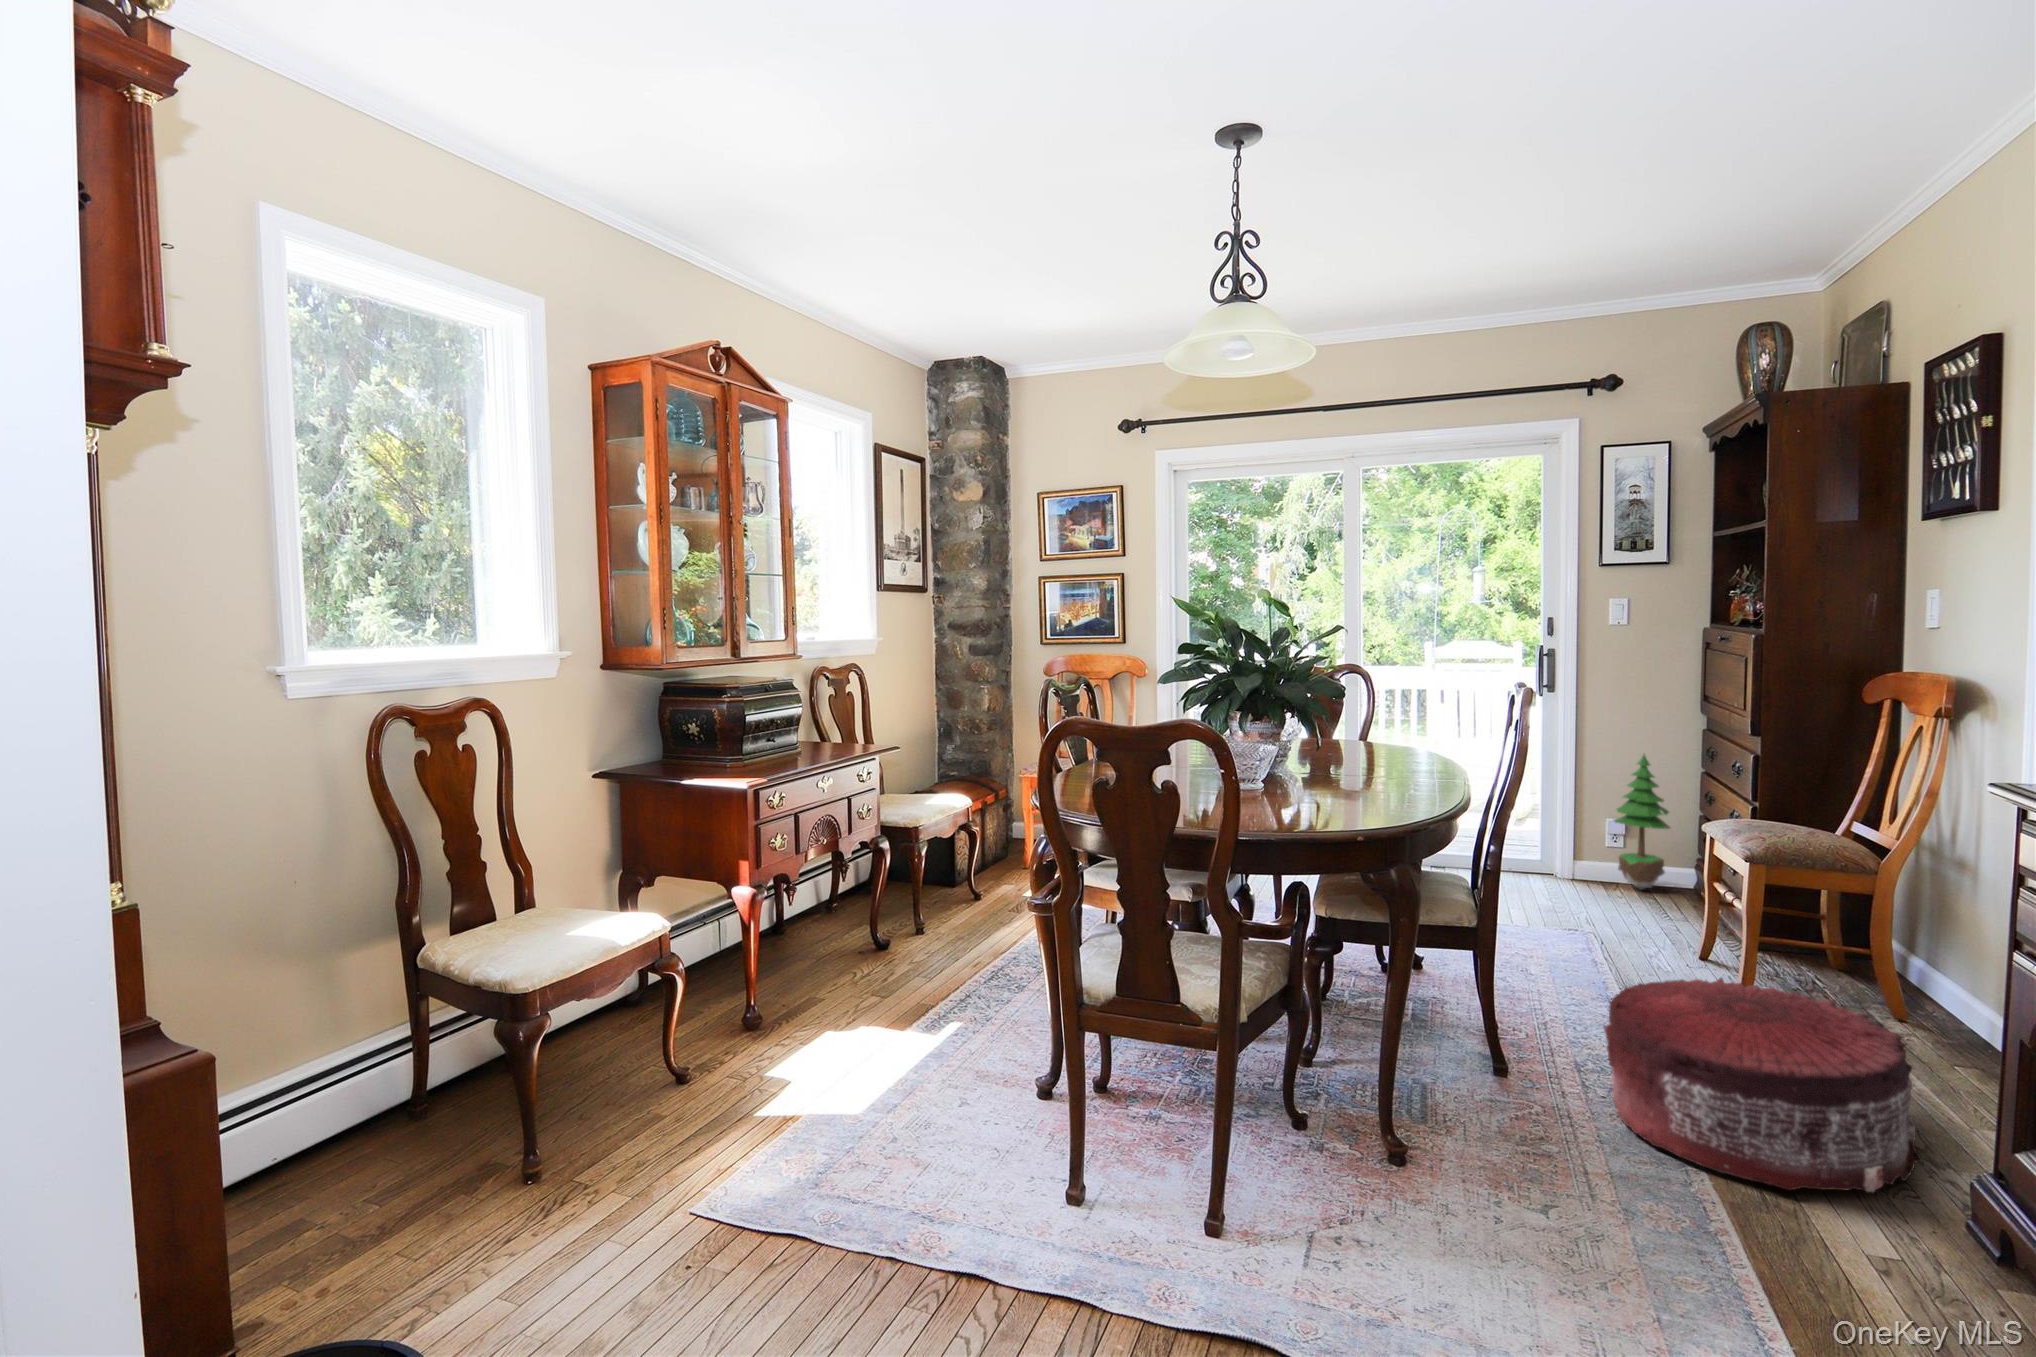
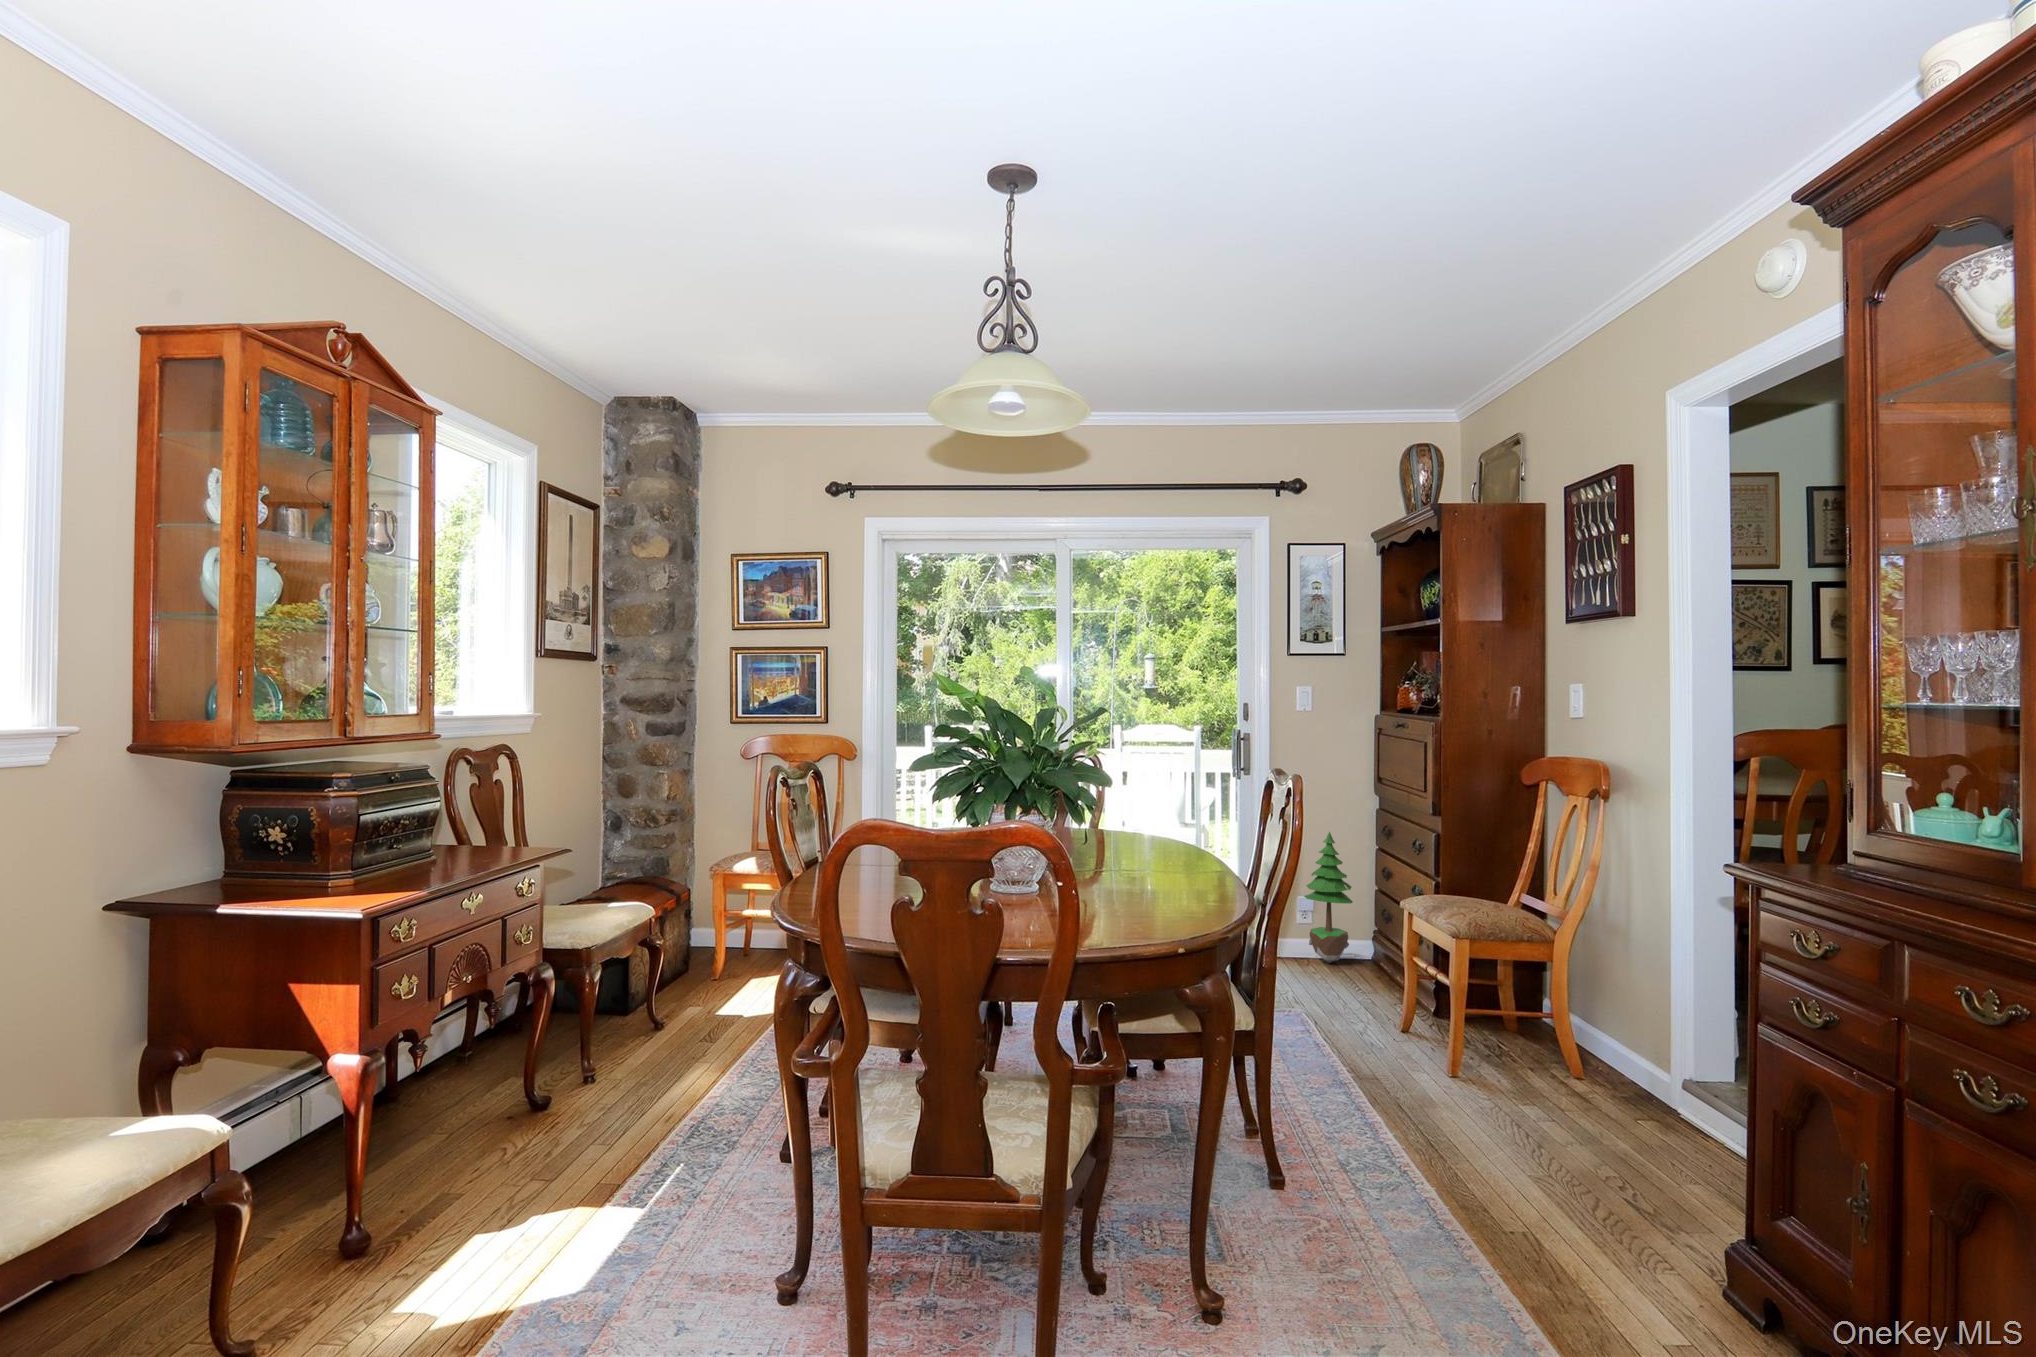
pouf: present [1604,978,1923,1192] -> none [1379,1059,1666,1286]

